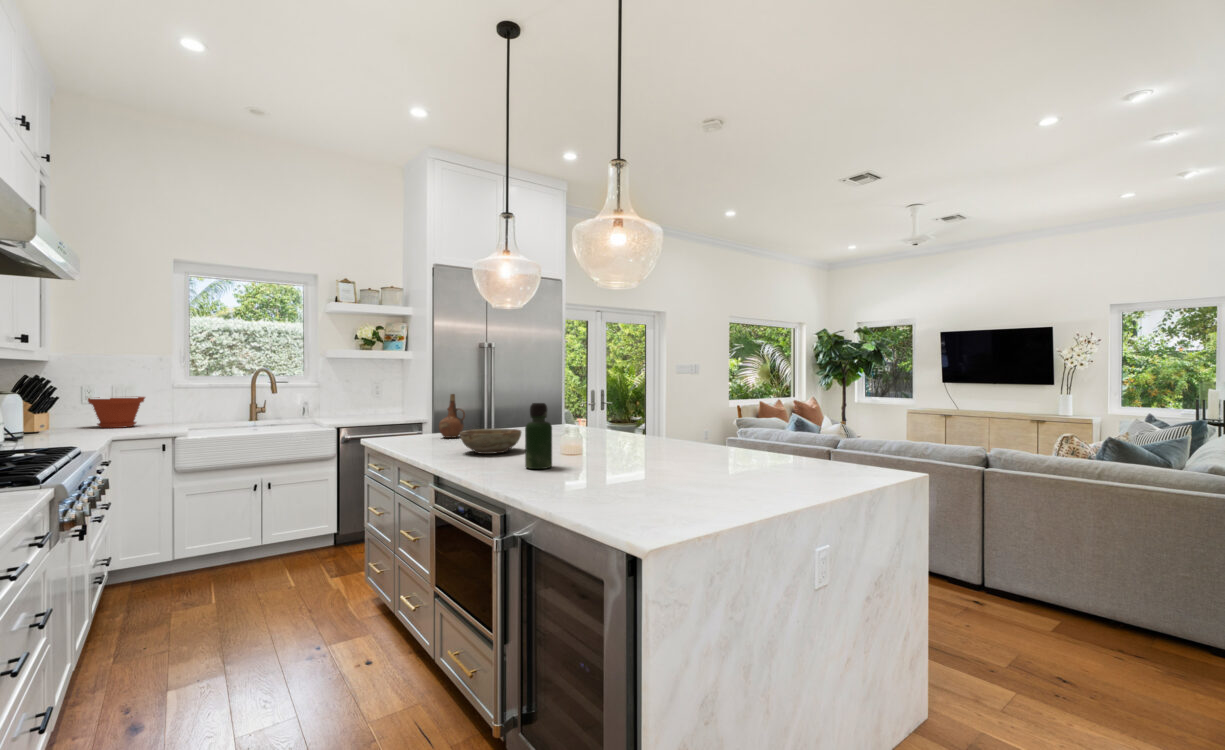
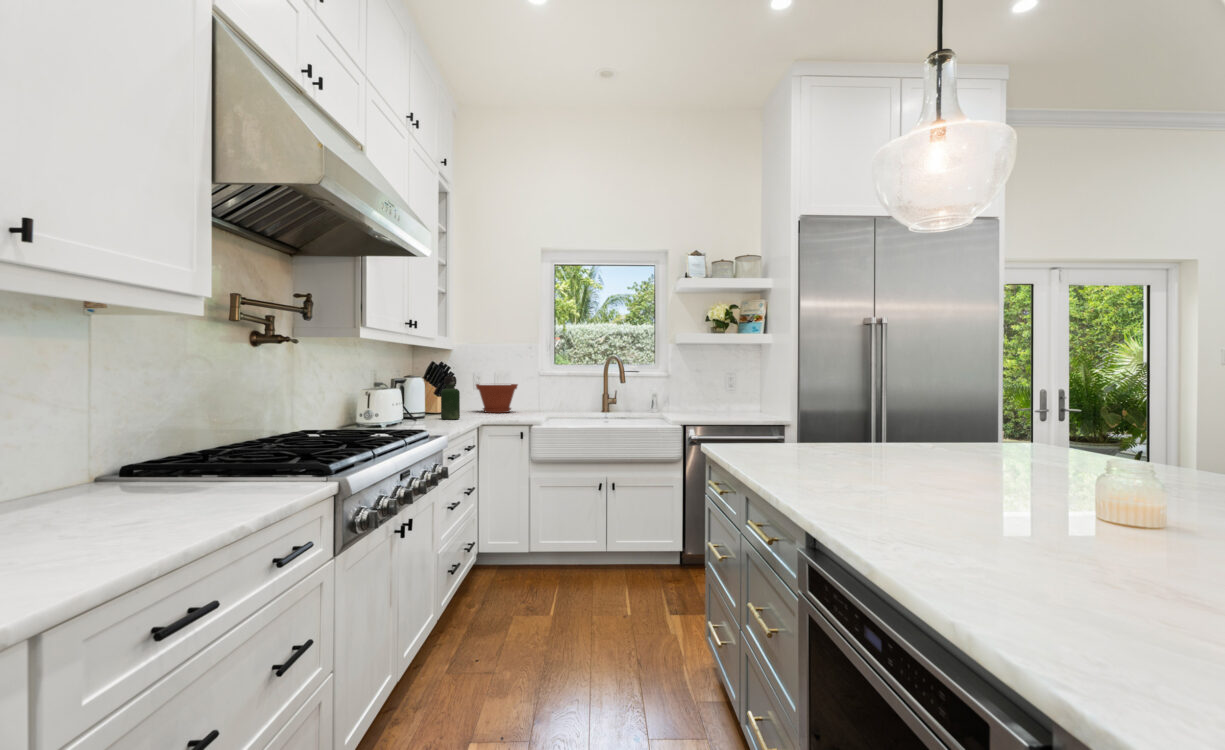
ceramic pitcher: present [439,394,465,438] -> none [810,385,853,454]
bottle: present [525,403,552,469] -> present [441,376,460,420]
bowl: present [460,429,521,454] -> none [854,447,990,501]

